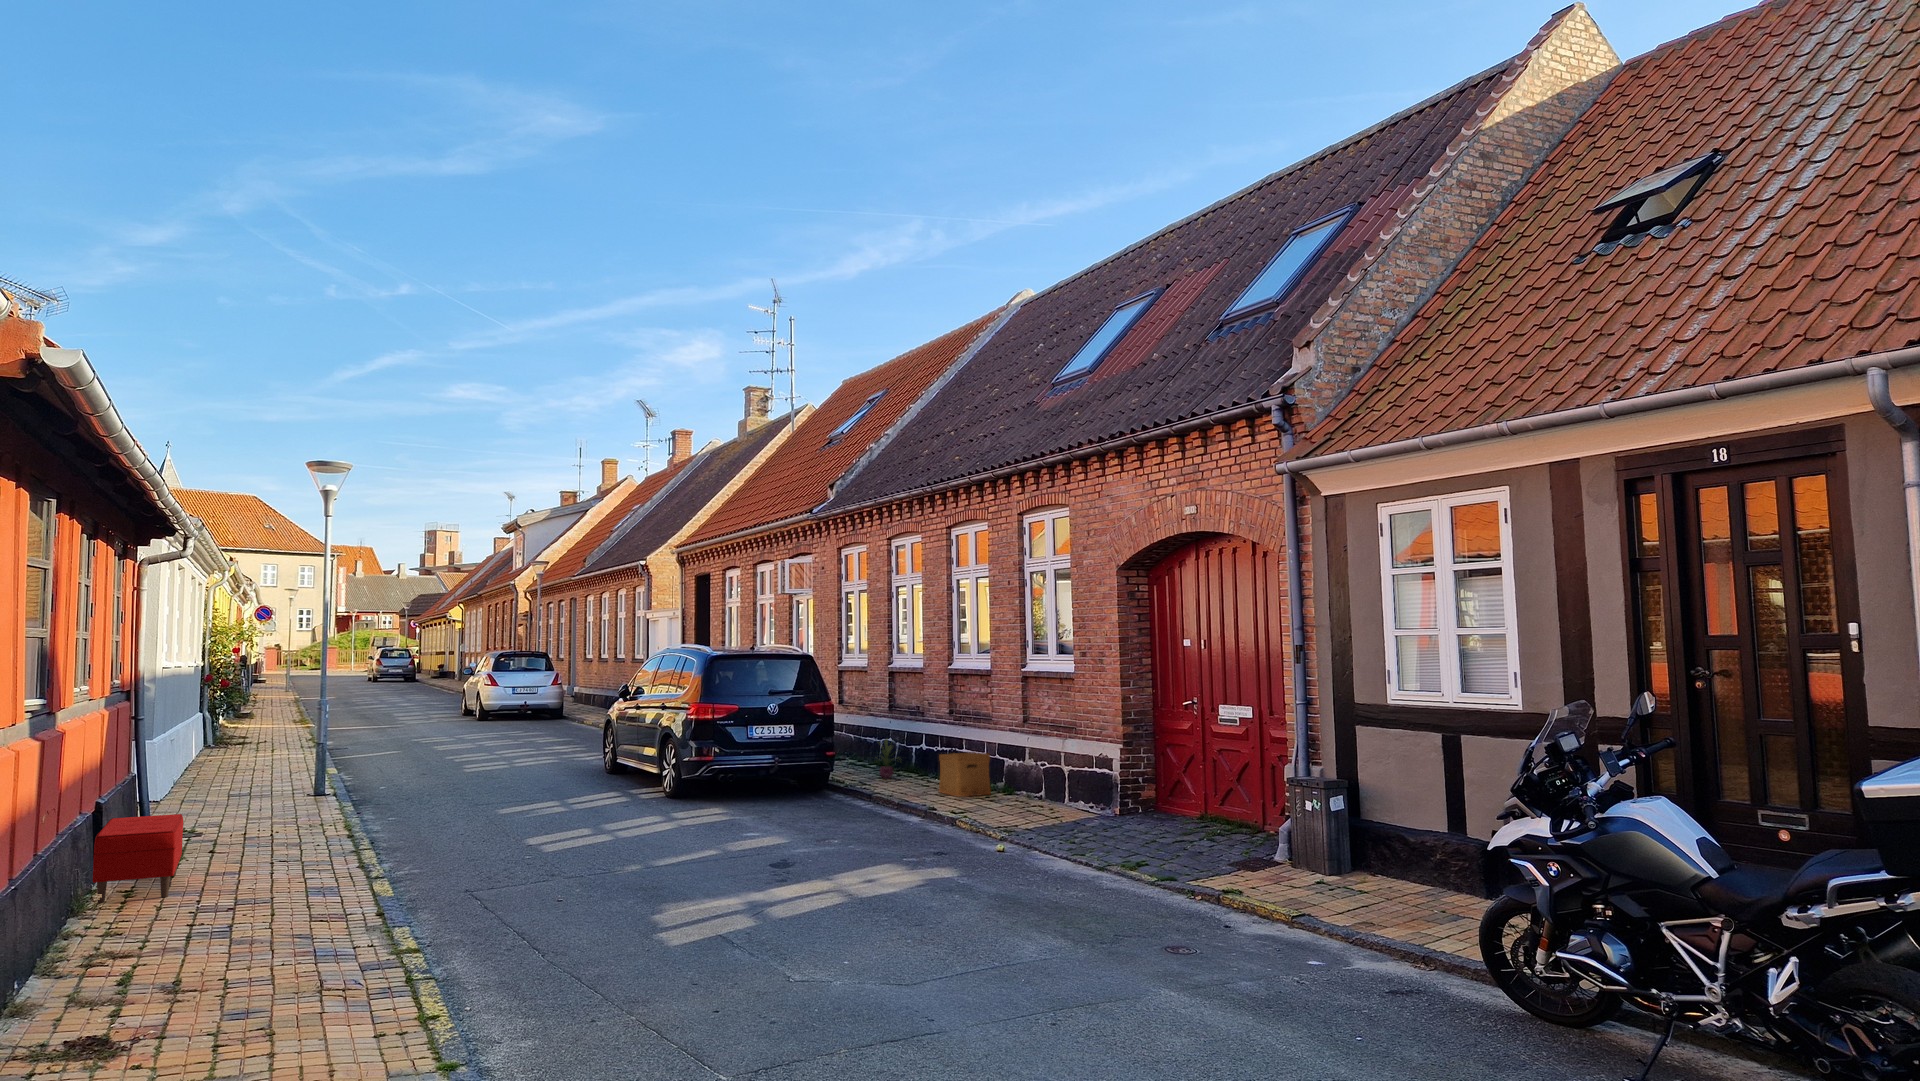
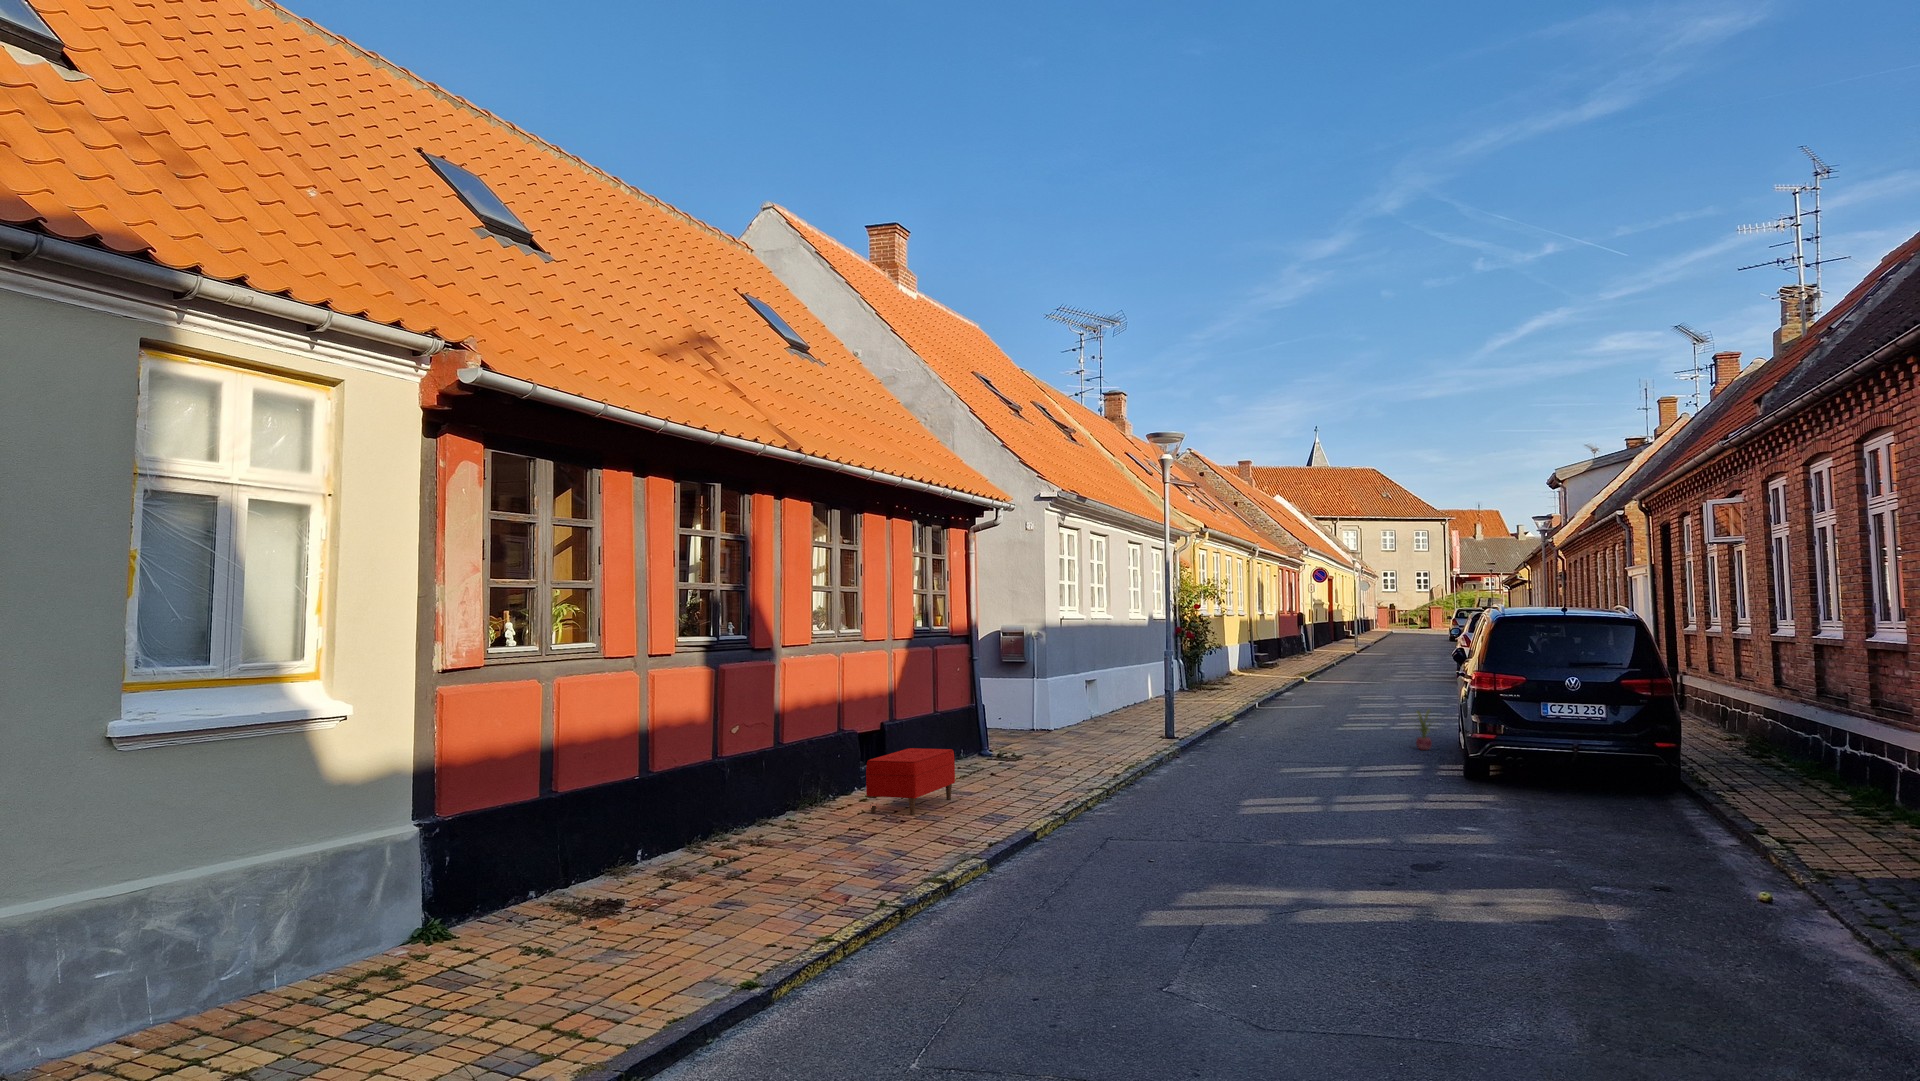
decorative plant: present [879,739,898,779] -> present [1416,709,1432,750]
cardboard box: present [939,752,991,797] -> none [1828,758,1911,822]

